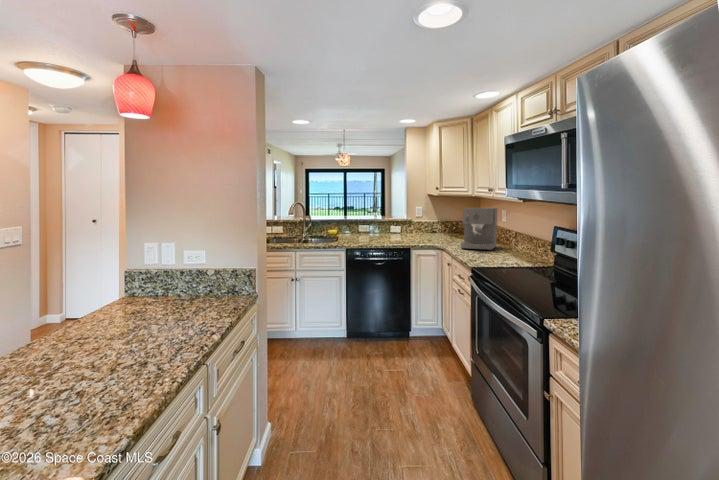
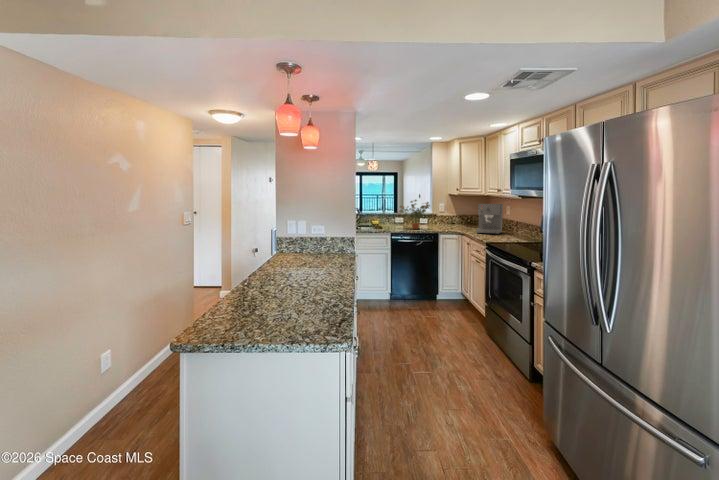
potted plant: none [362,202,402,242] -> present [400,200,430,229]

